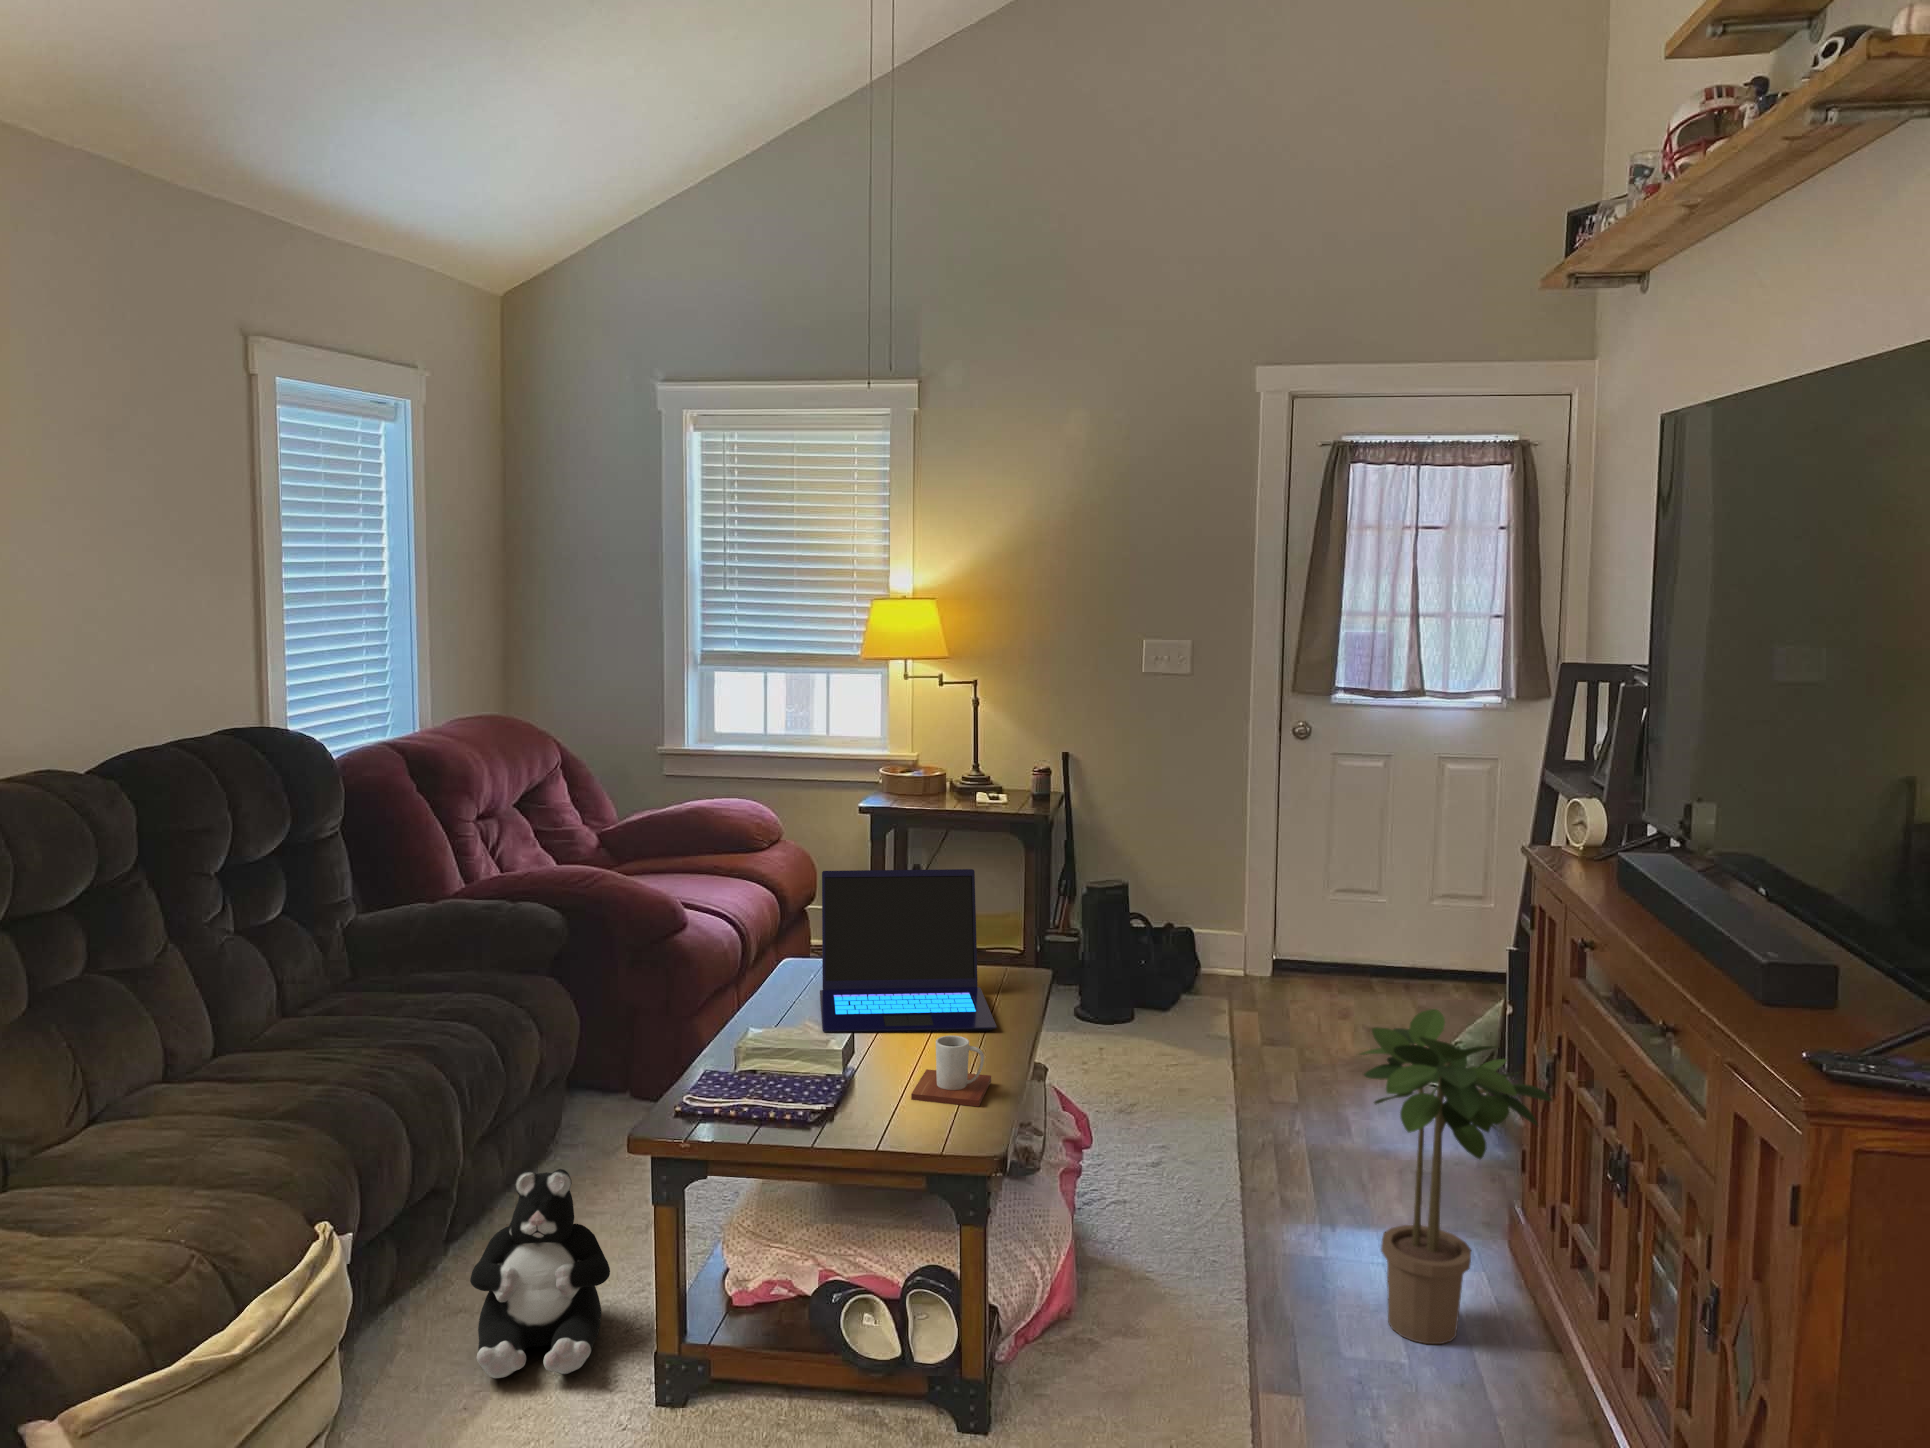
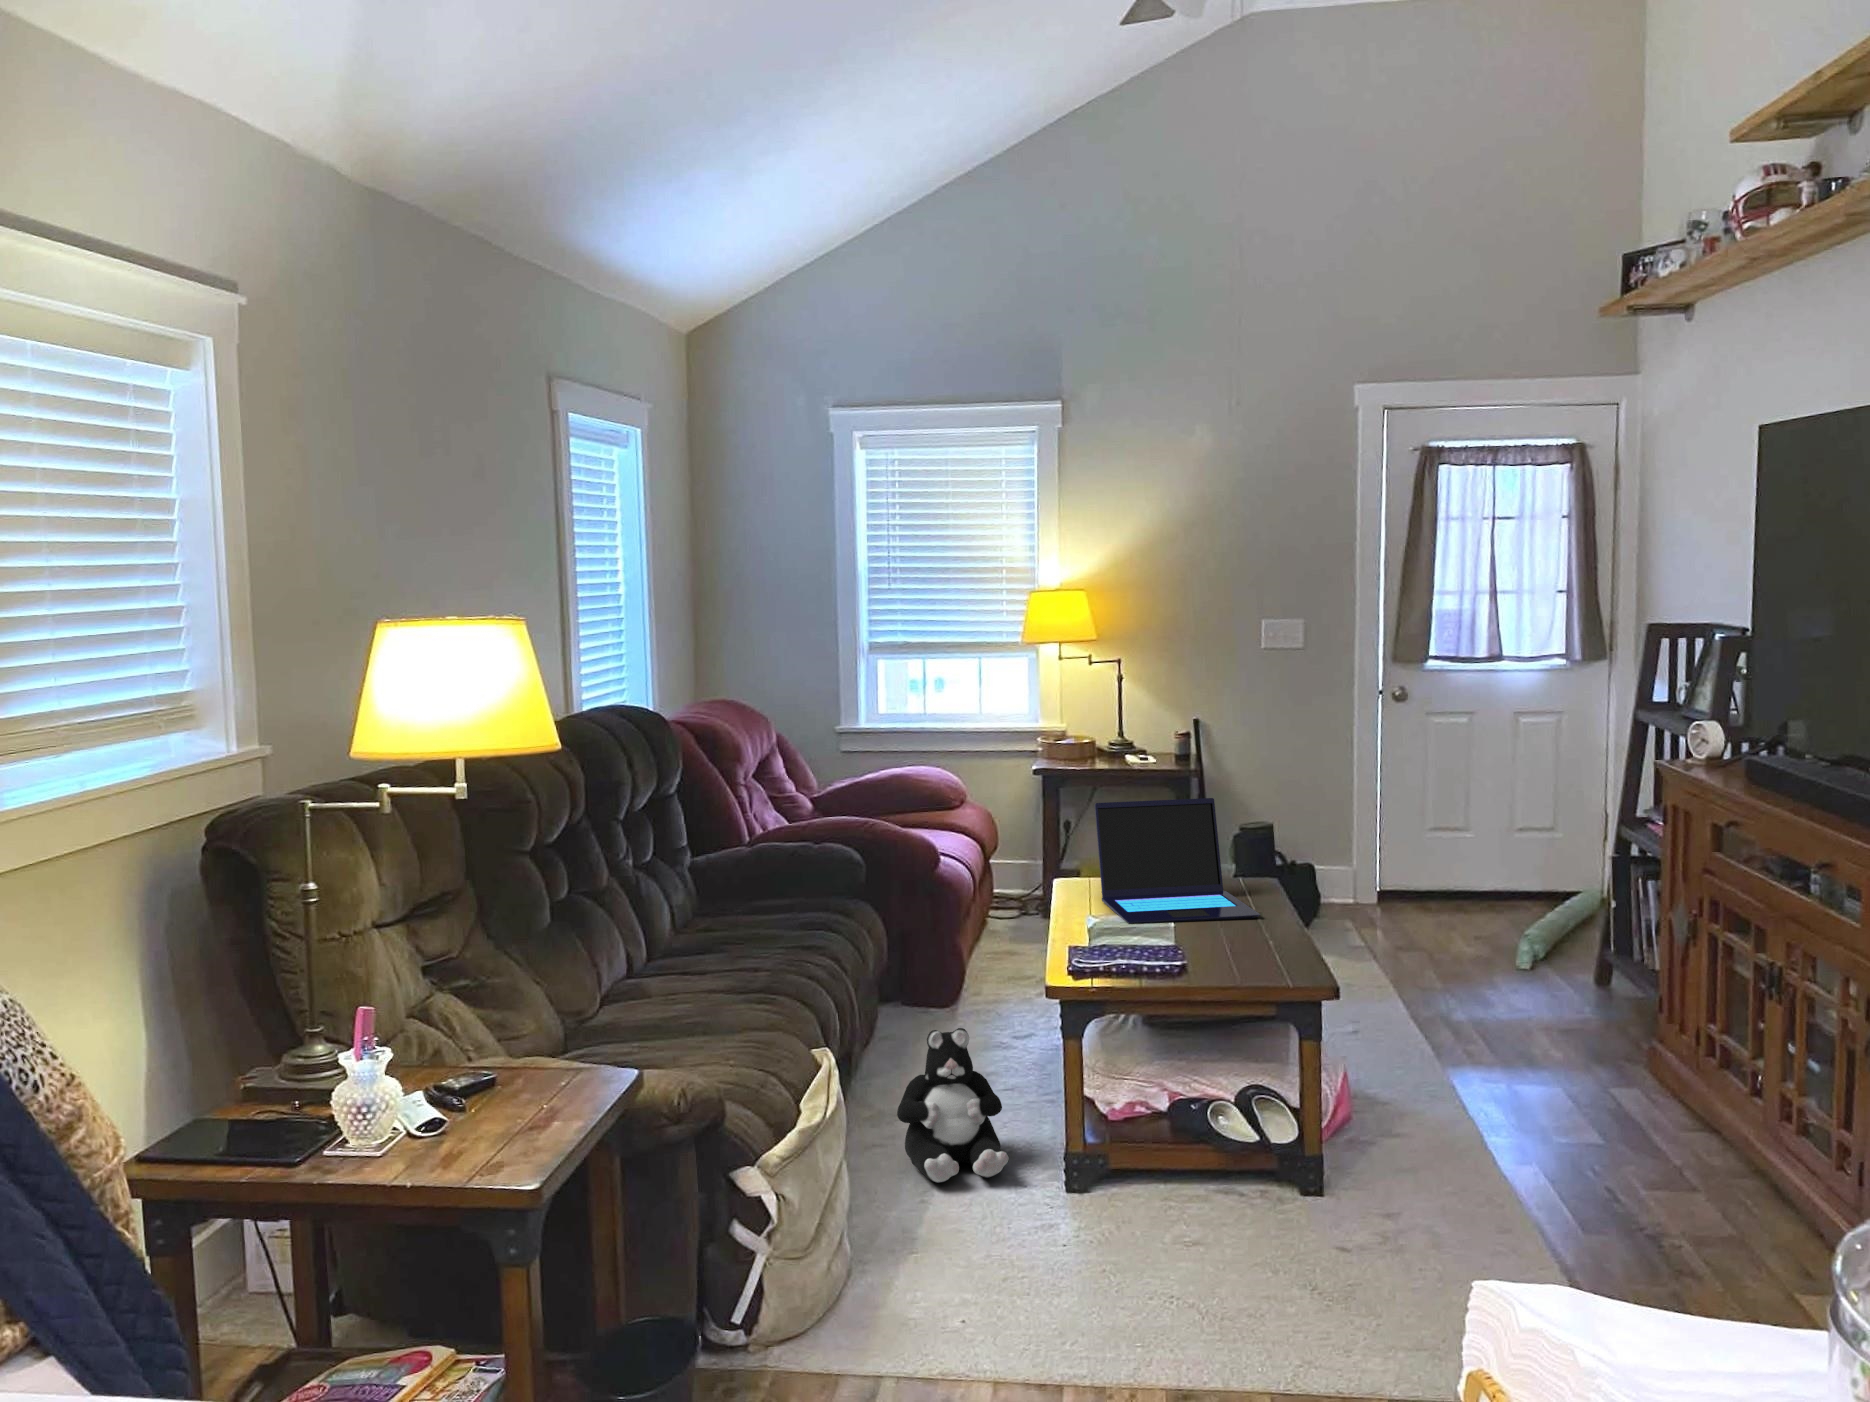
potted plant: present [1361,1009,1552,1344] -> none [1546,881,1710,1130]
mug: present [911,1036,991,1107] -> none [1234,911,1290,961]

